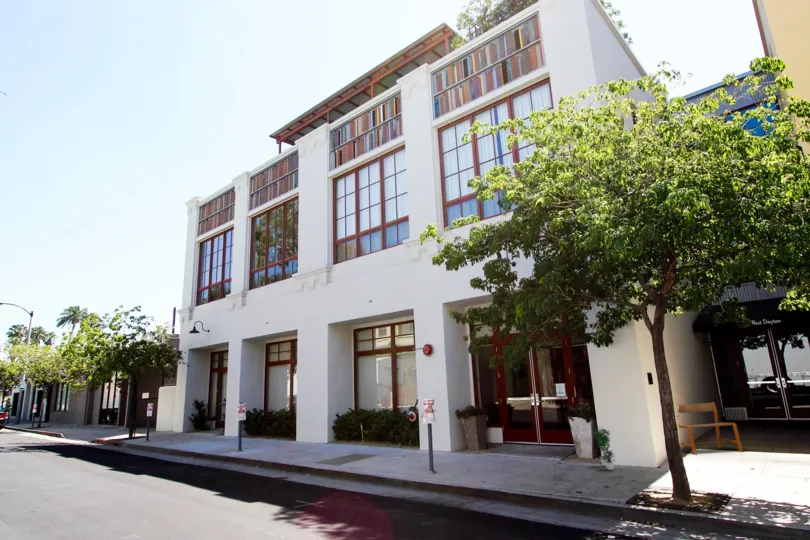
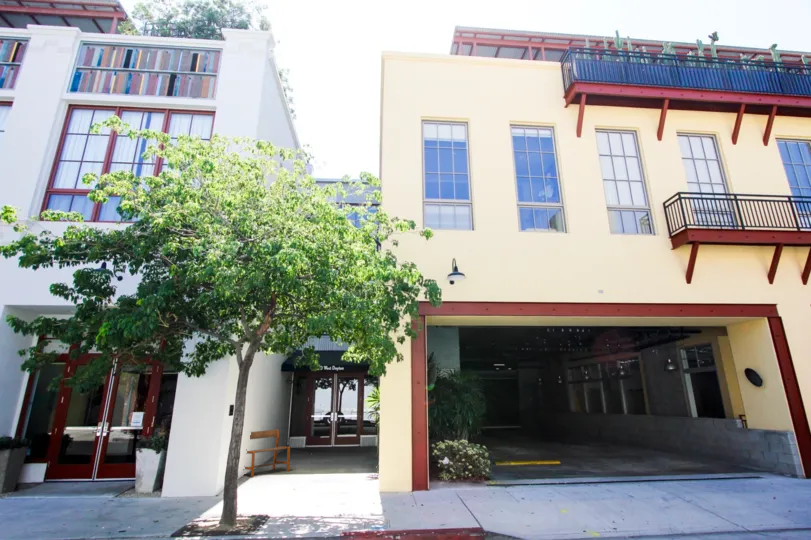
potted plant: present [594,429,614,470] -> none [159,457,179,504]

